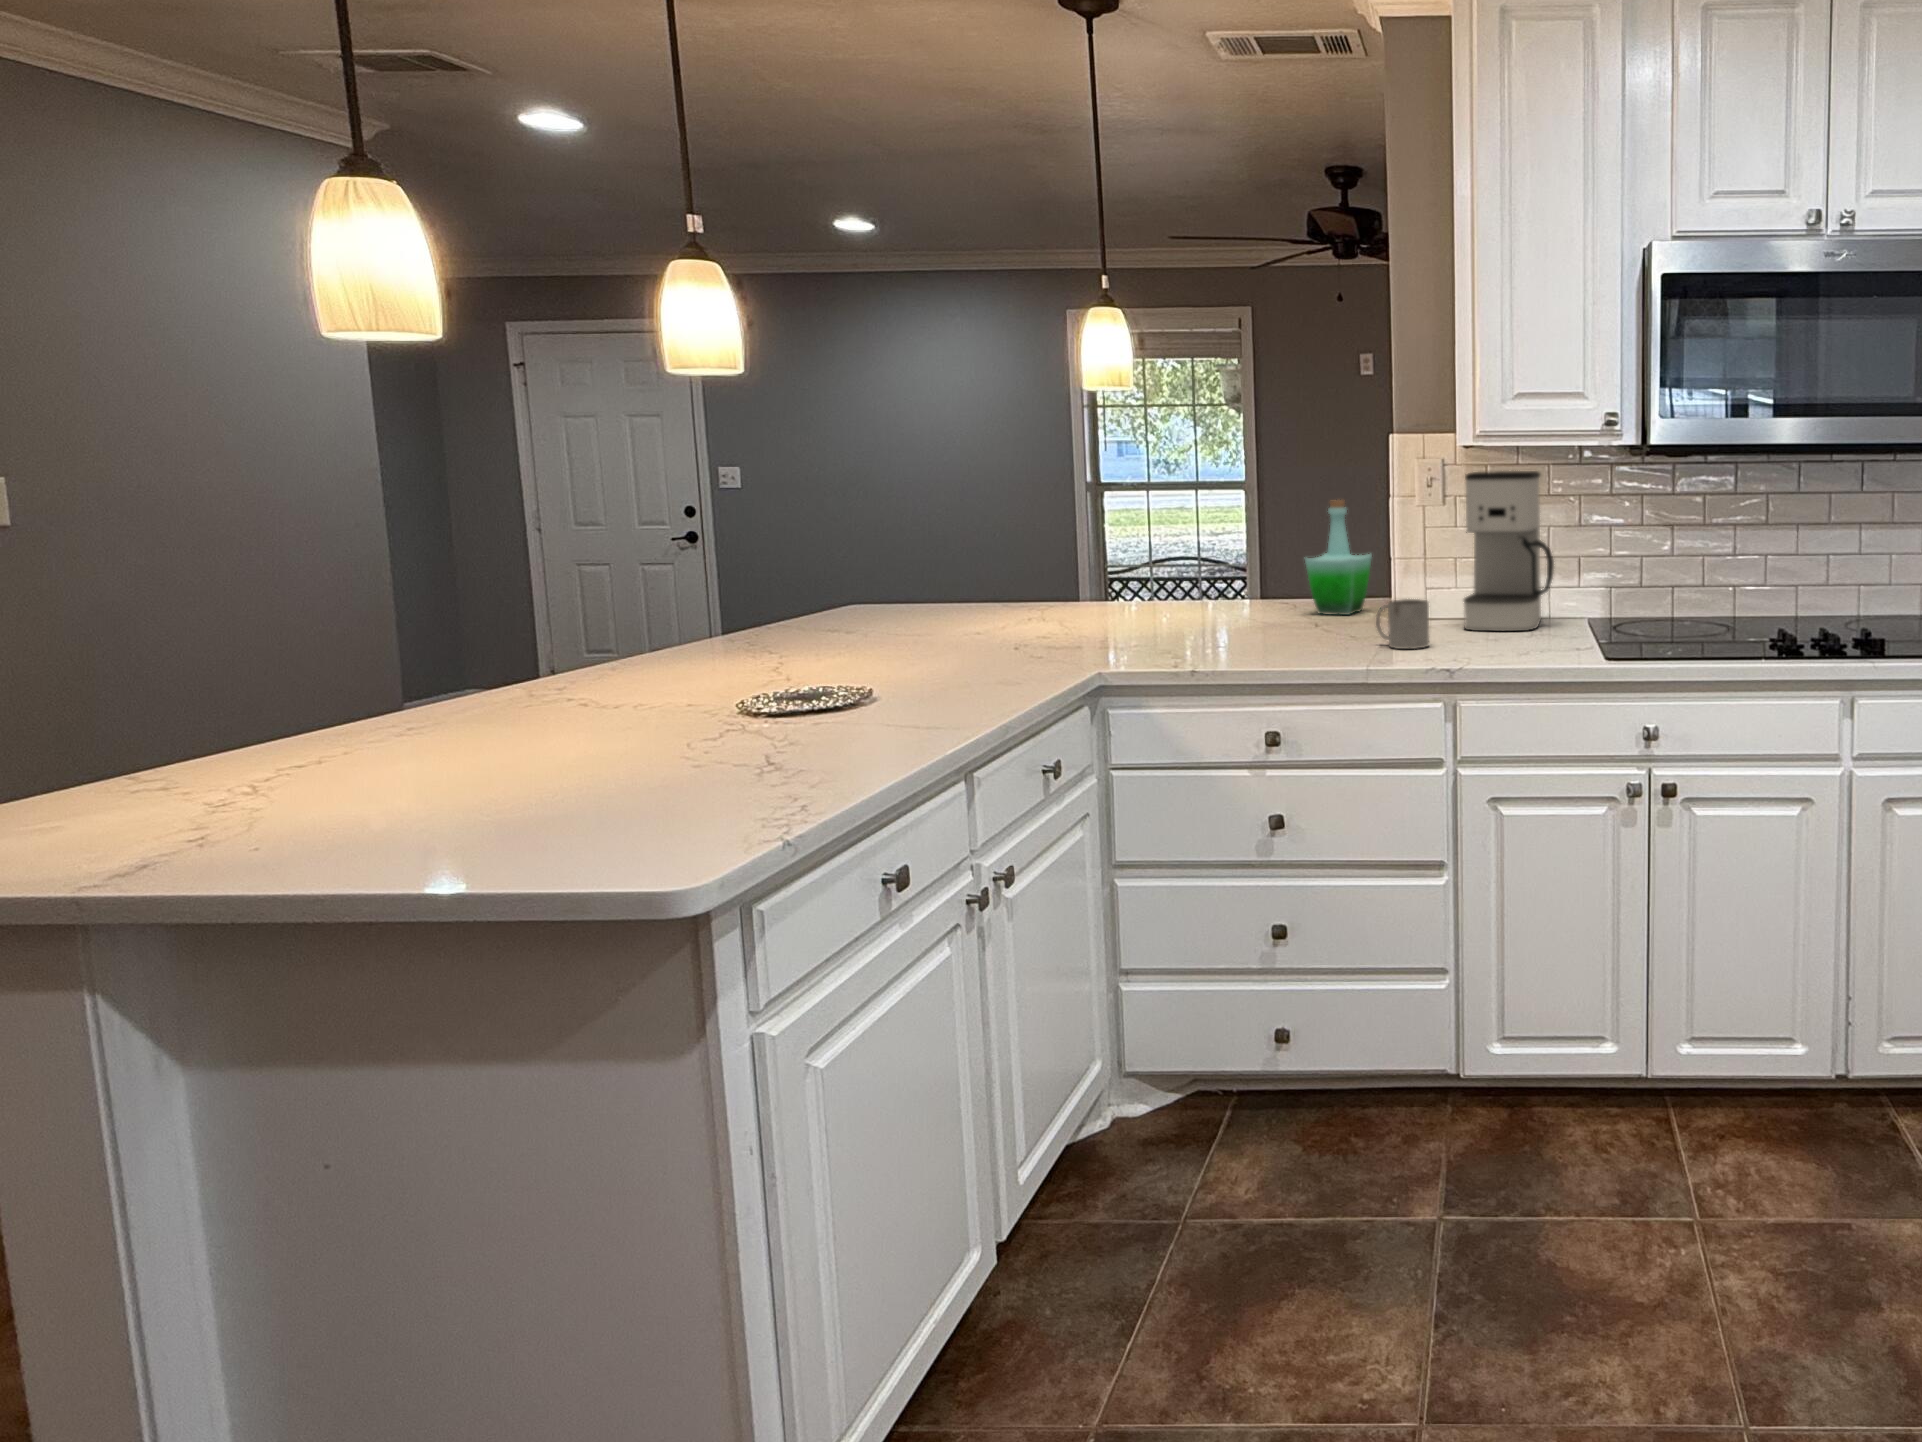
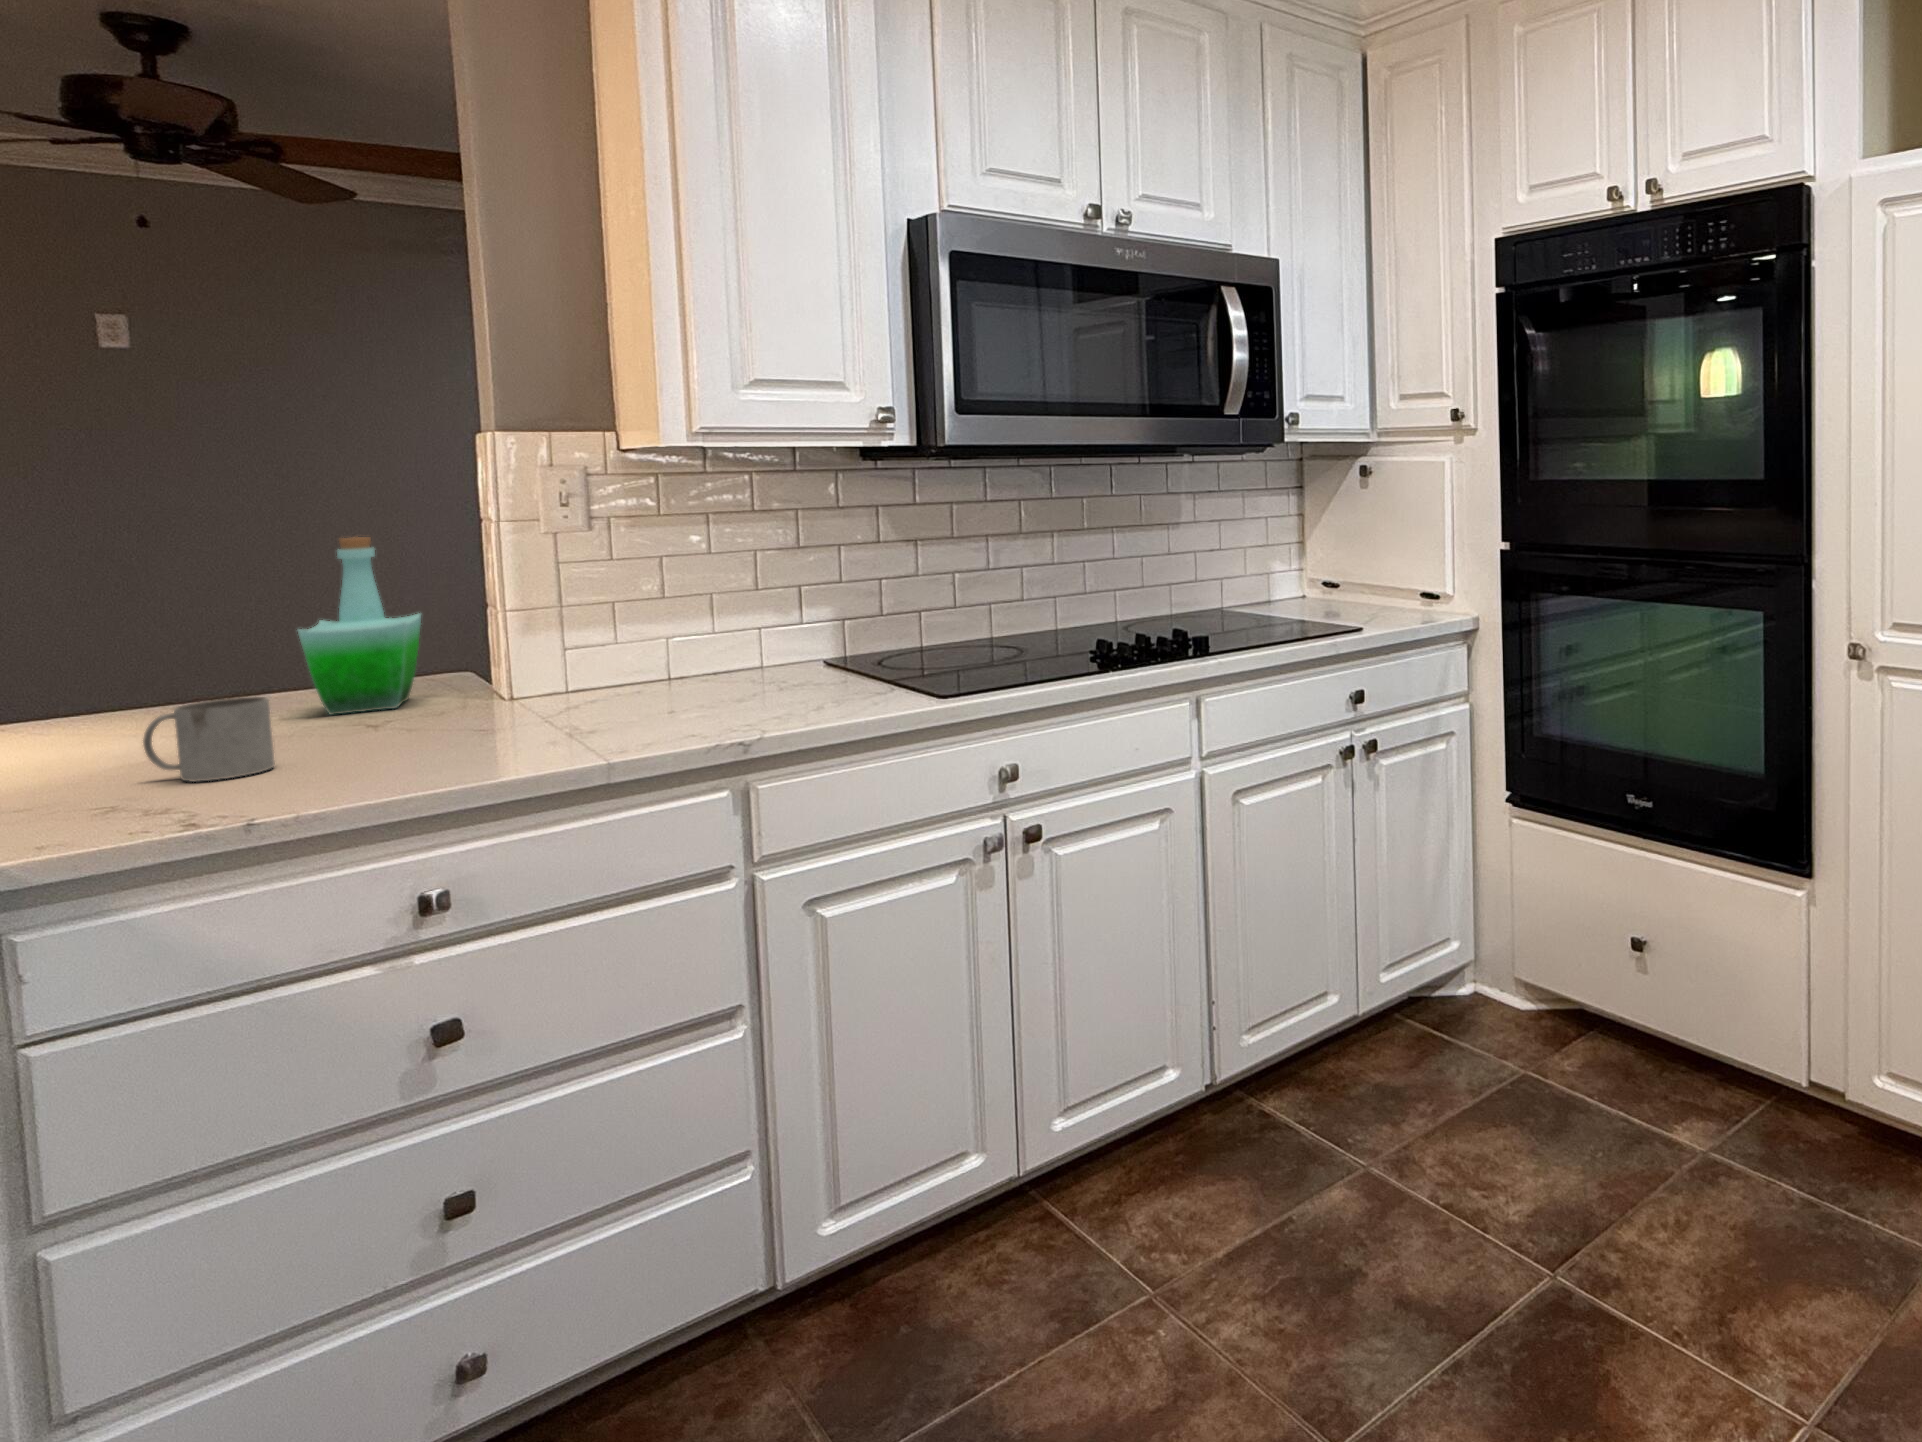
coffee maker: present [1464,471,1554,631] -> none [632,484,777,698]
mug: present [1376,599,1430,649] -> present [143,697,275,782]

